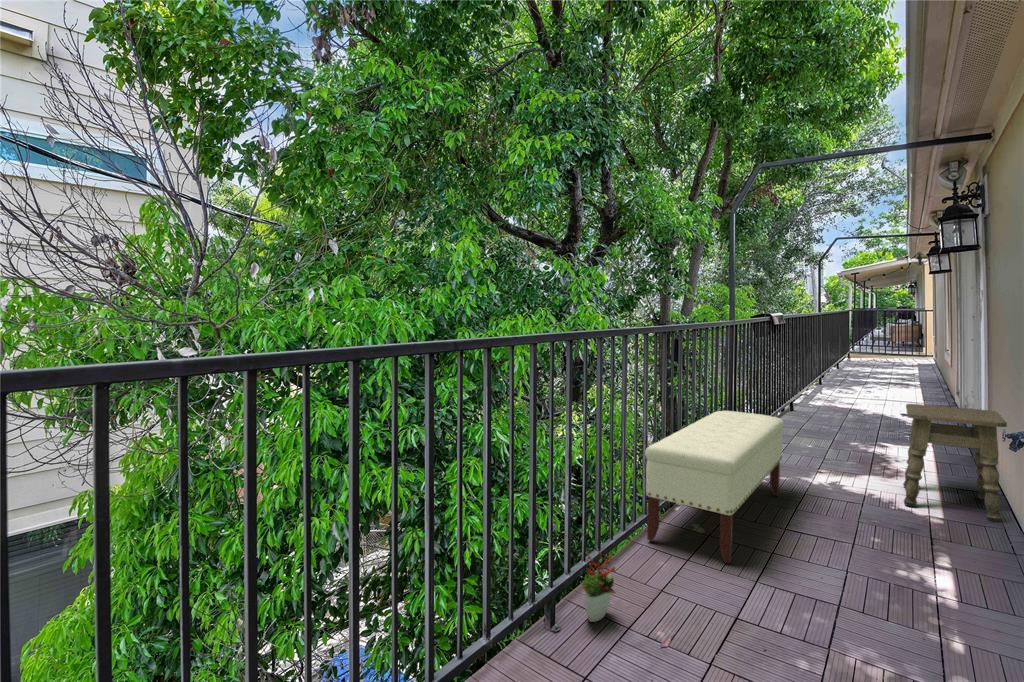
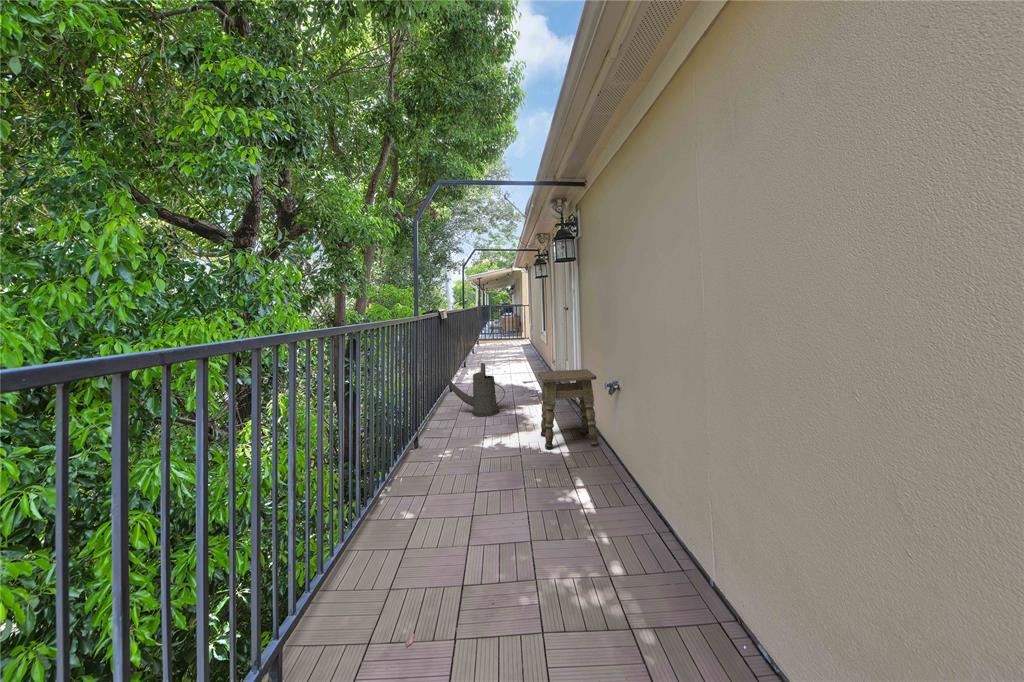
watering can: none [775,382,862,448] -> present [441,363,505,416]
bench: present [645,411,784,563] -> none [352,398,463,542]
decorative plant: present [582,551,616,622] -> none [312,572,351,655]

